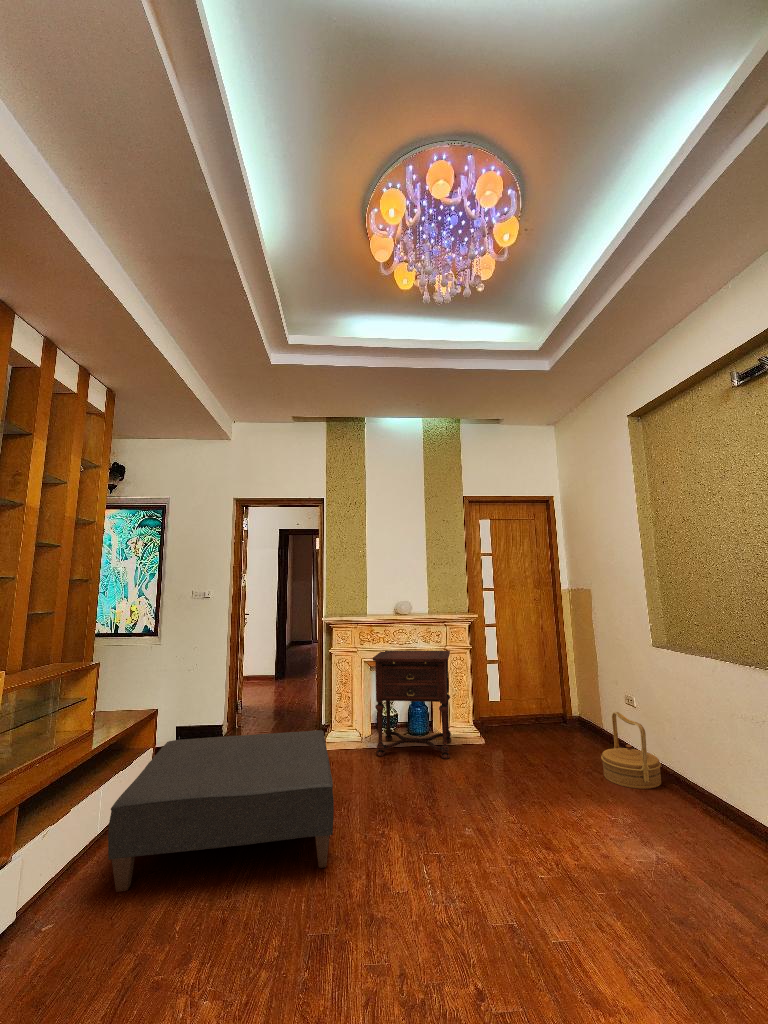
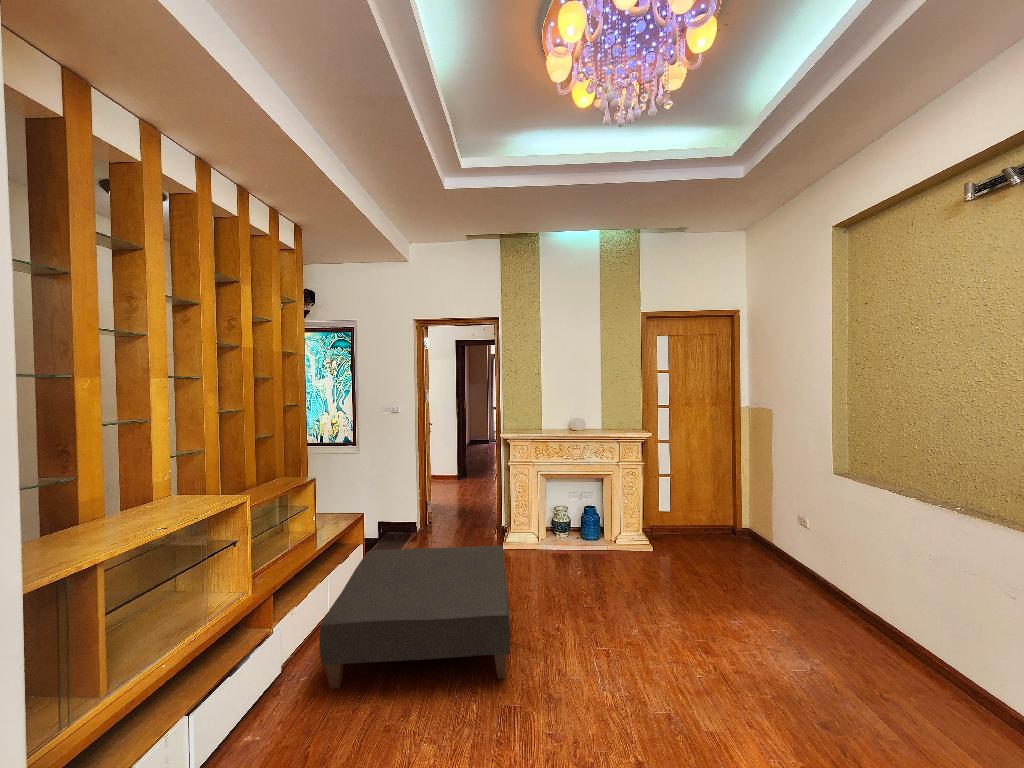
side table: present [373,651,451,759] -> none [548,464,622,567]
woven basket: present [601,712,661,789] -> none [766,538,827,613]

